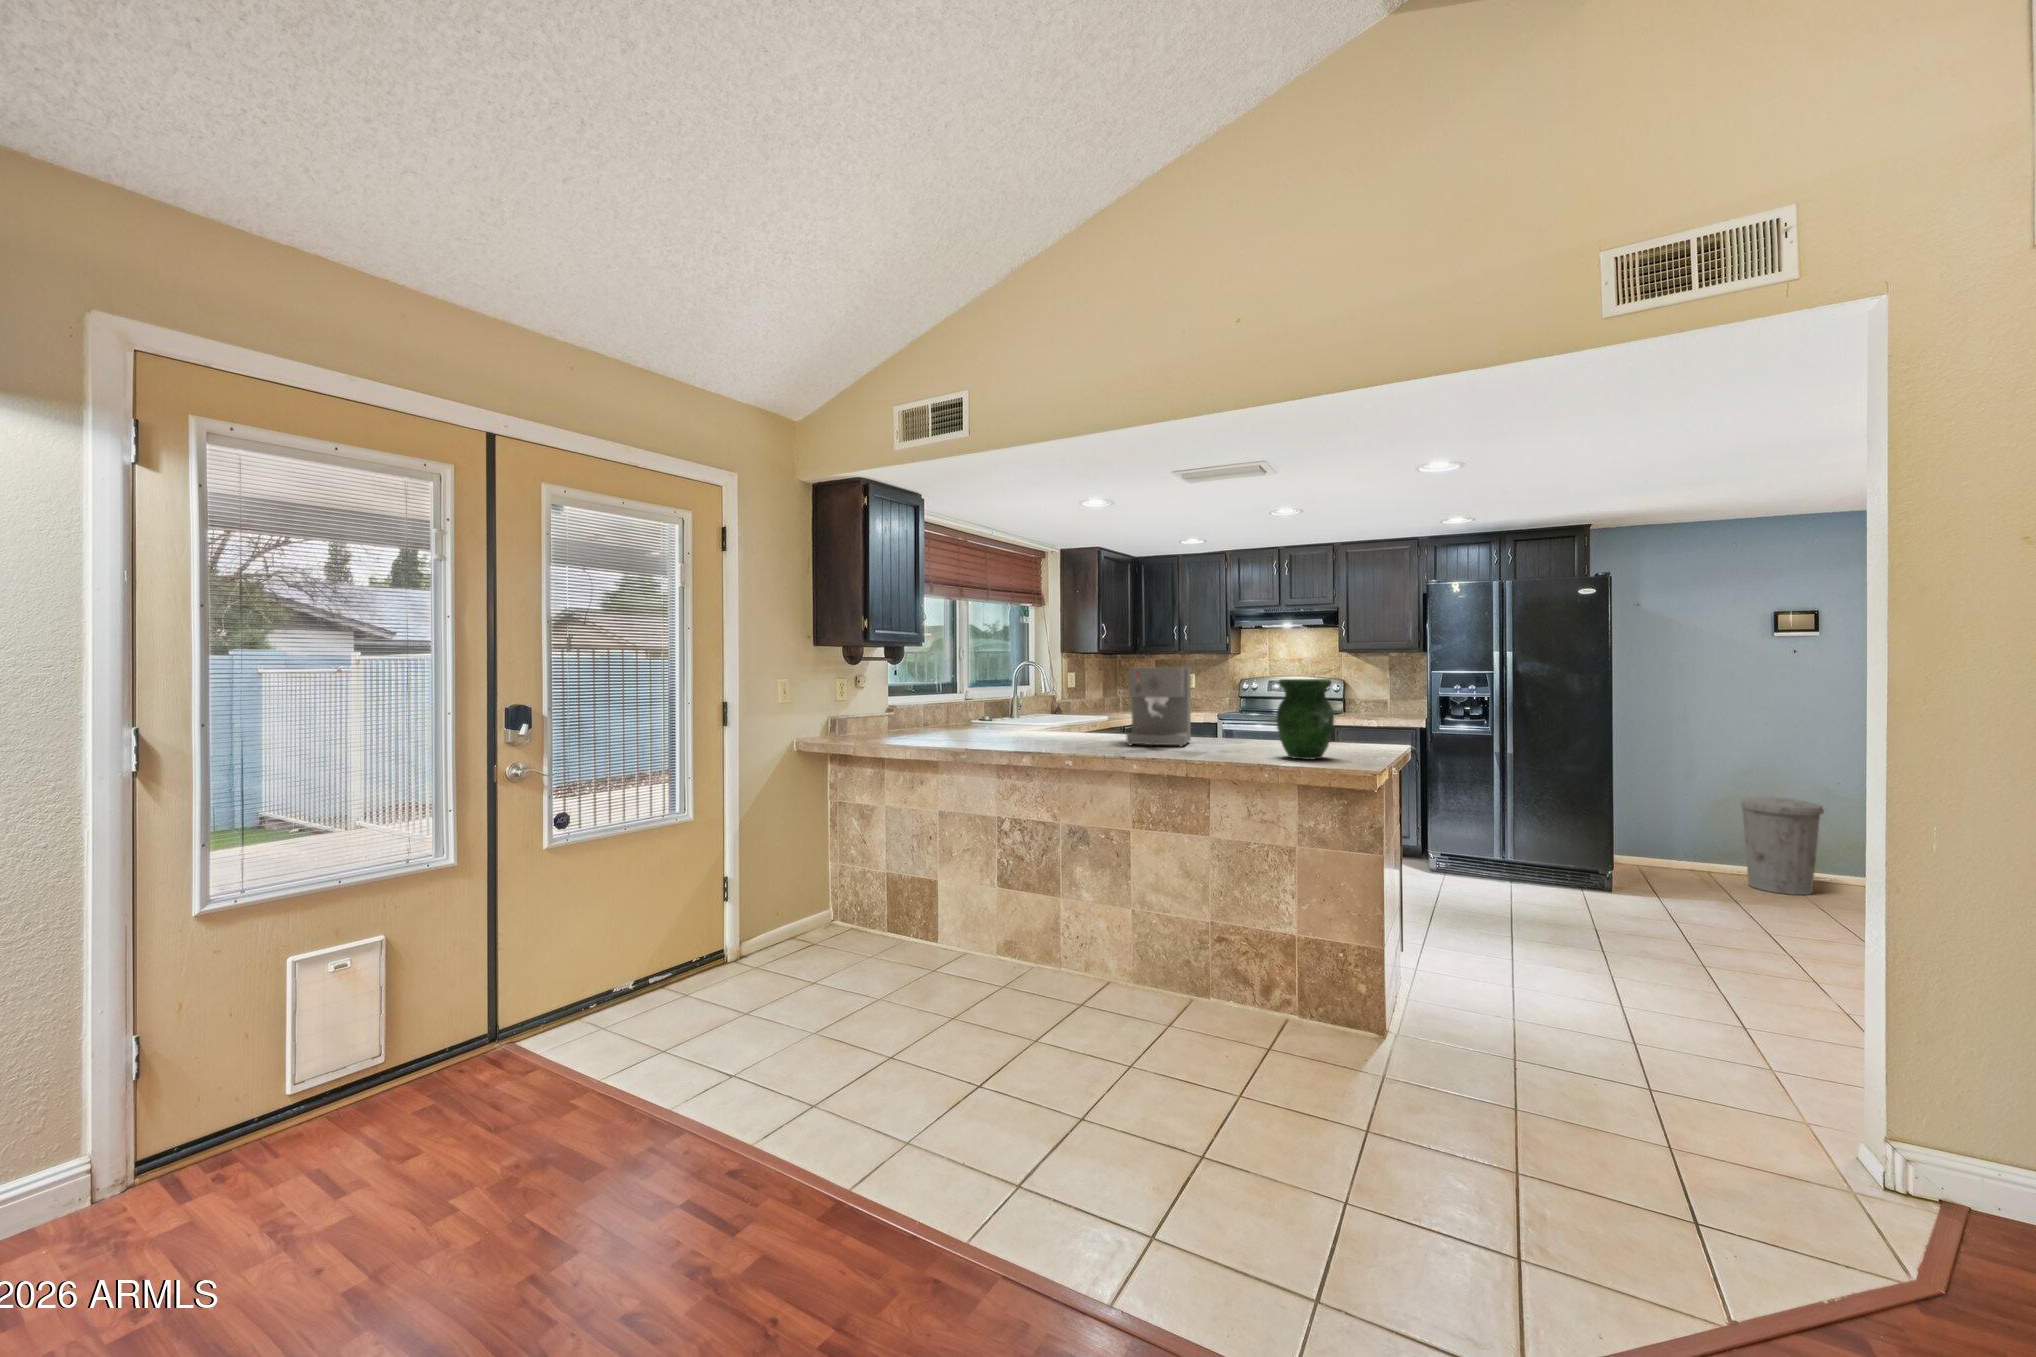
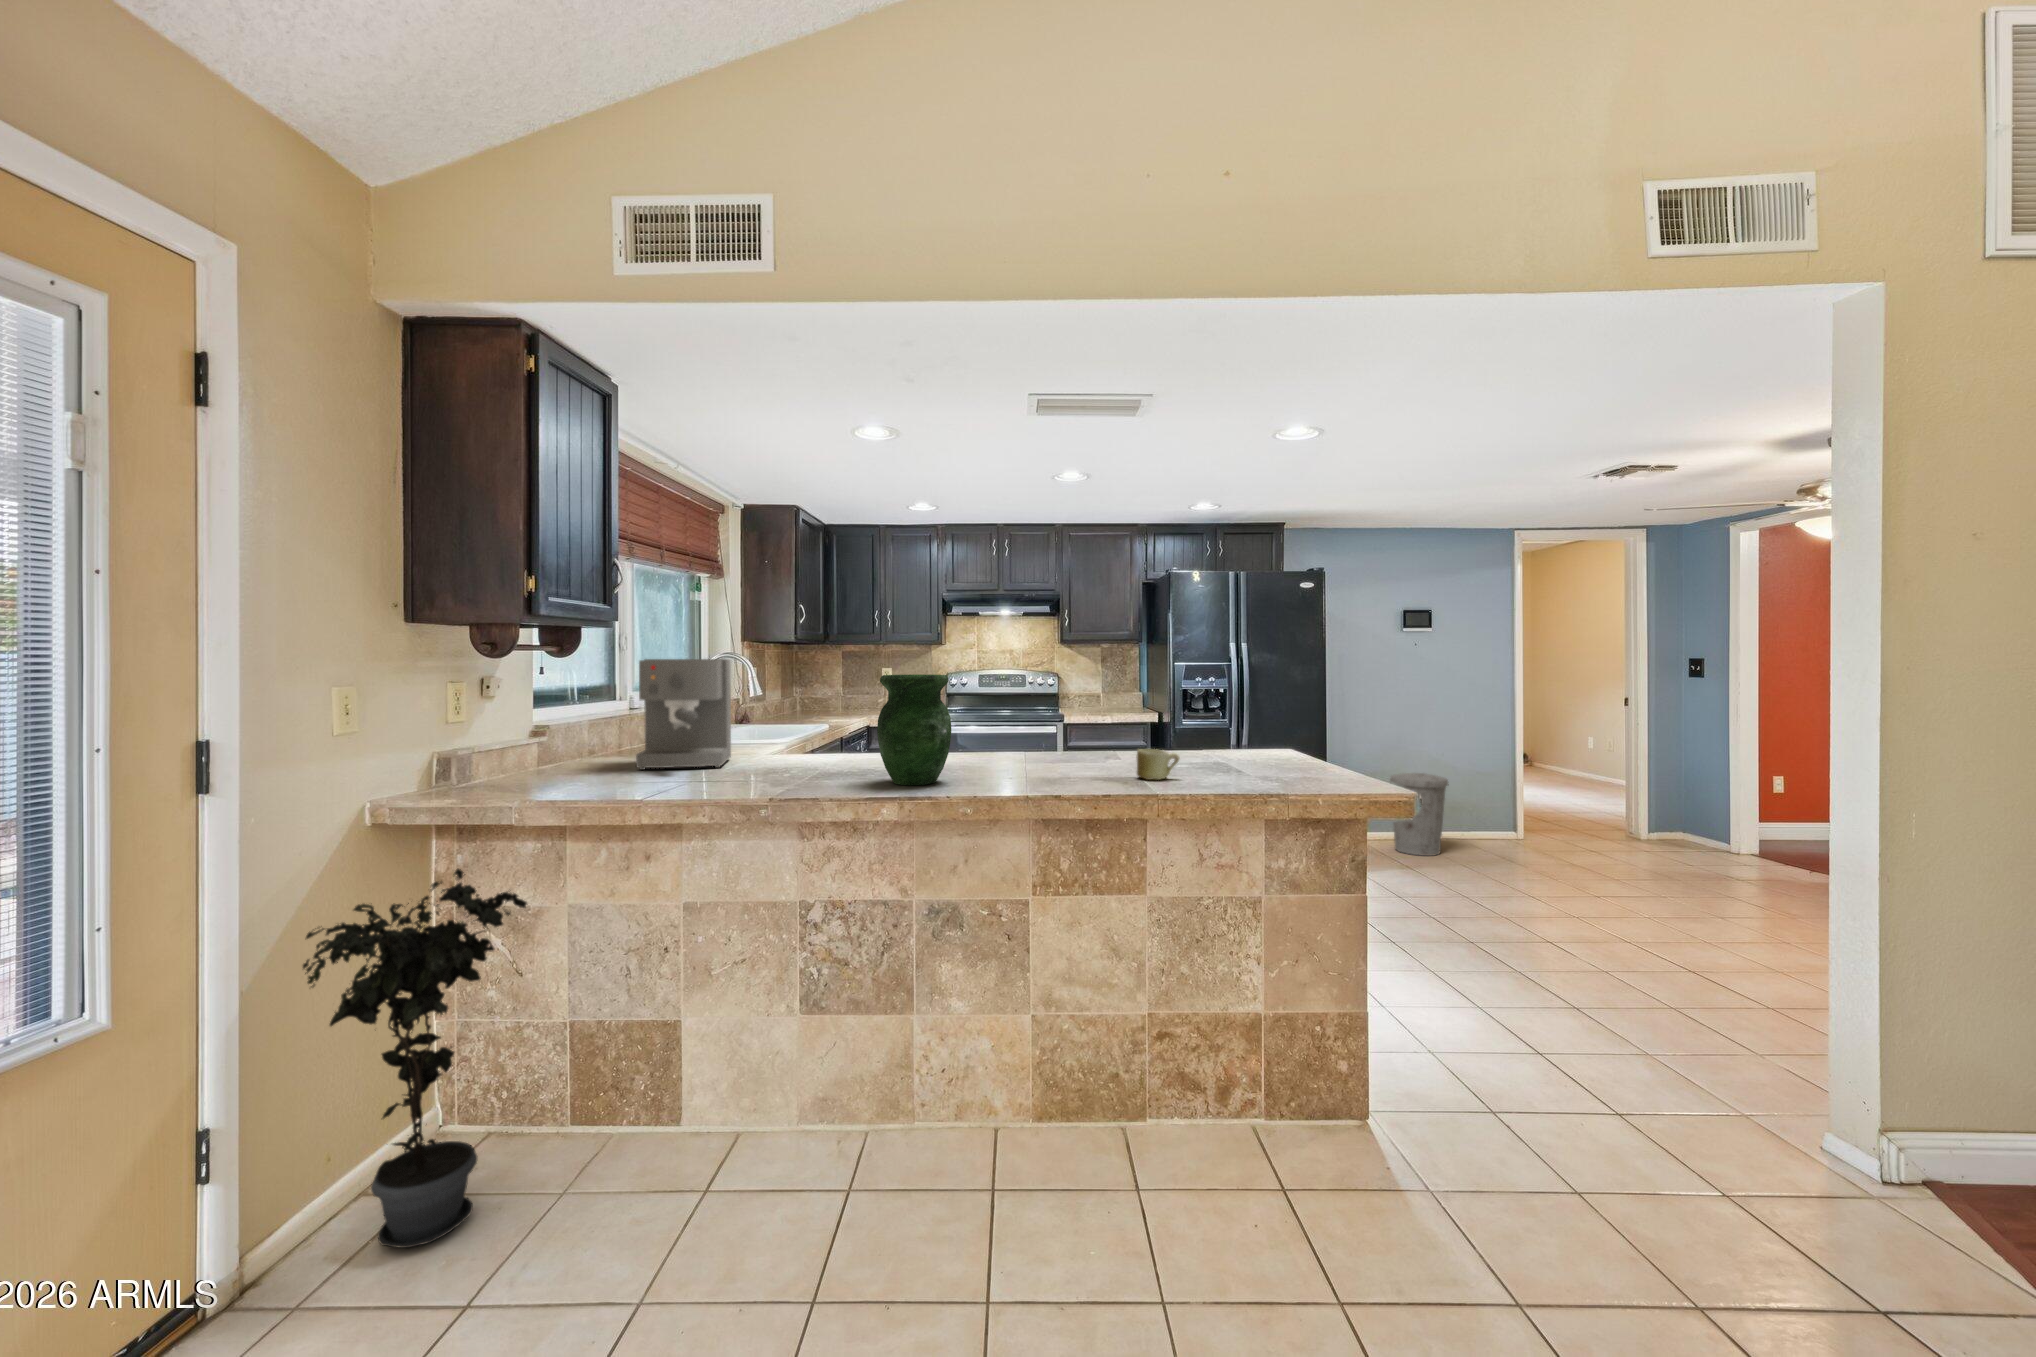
coffee maker: present [1126,667,1191,747] -> present [636,659,731,770]
vase: present [1276,679,1334,759] -> present [877,674,951,785]
mug: none [1218,733,1249,756] -> present [1137,749,1180,780]
potted plant: none [757,775,863,958] -> present [303,869,527,1248]

